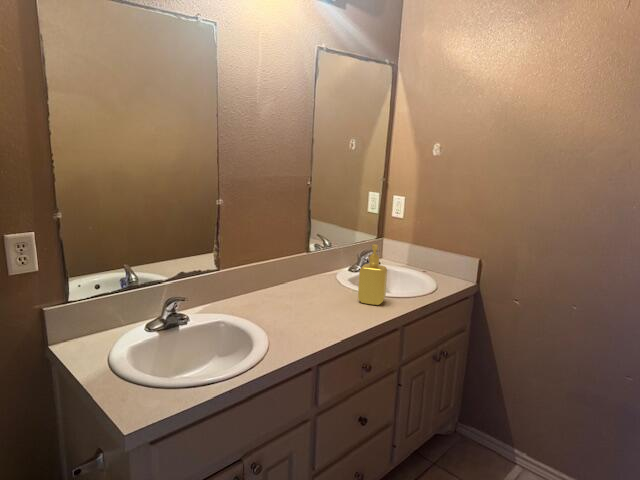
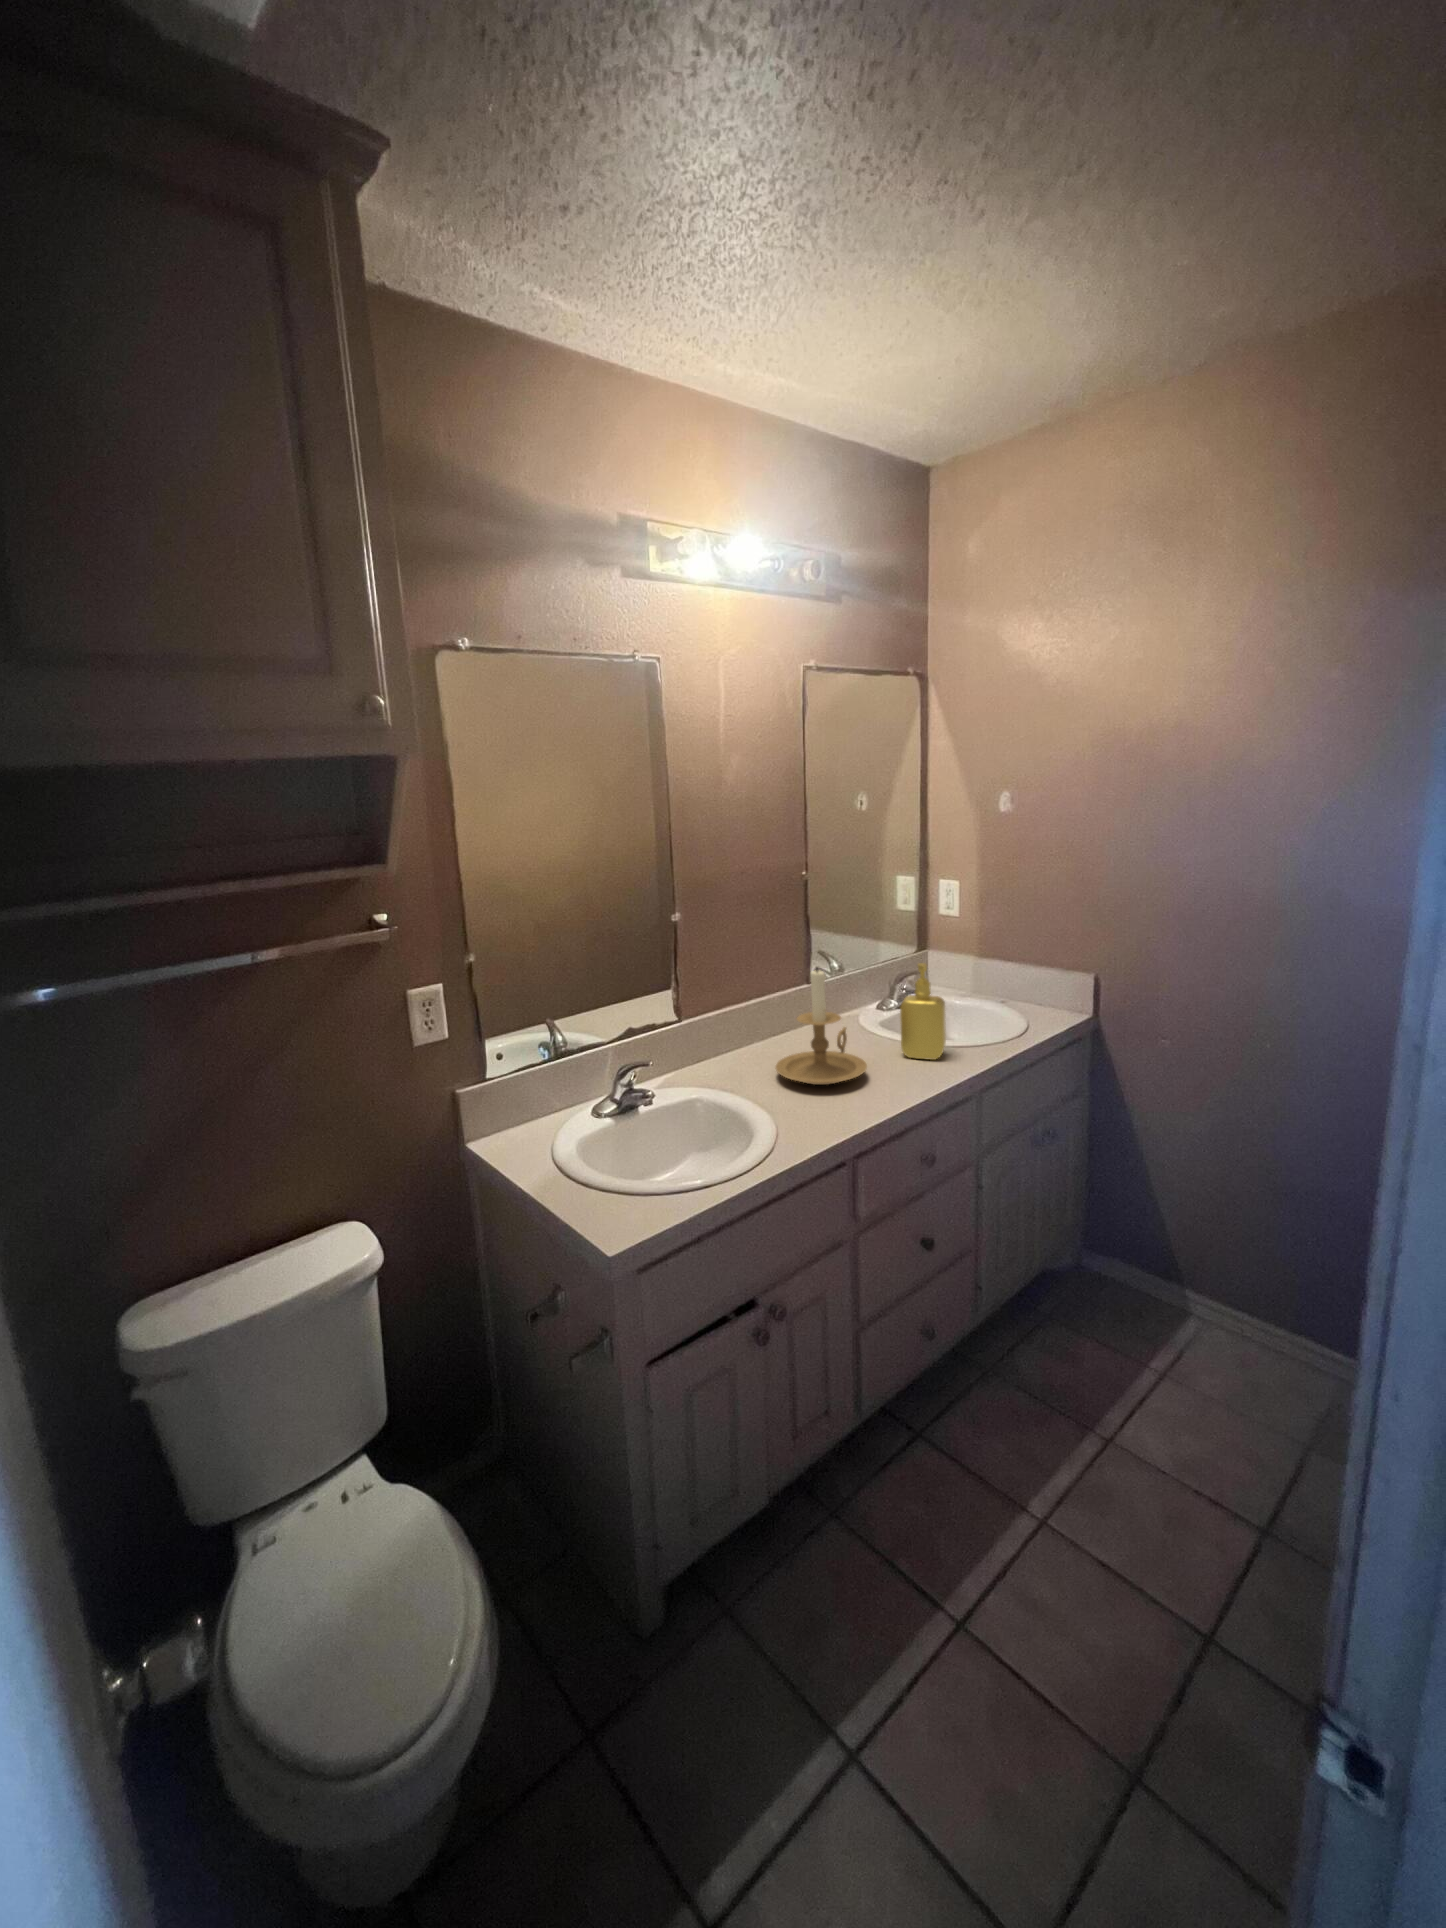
candle holder: none [276,242,334,317] -> present [775,969,867,1085]

